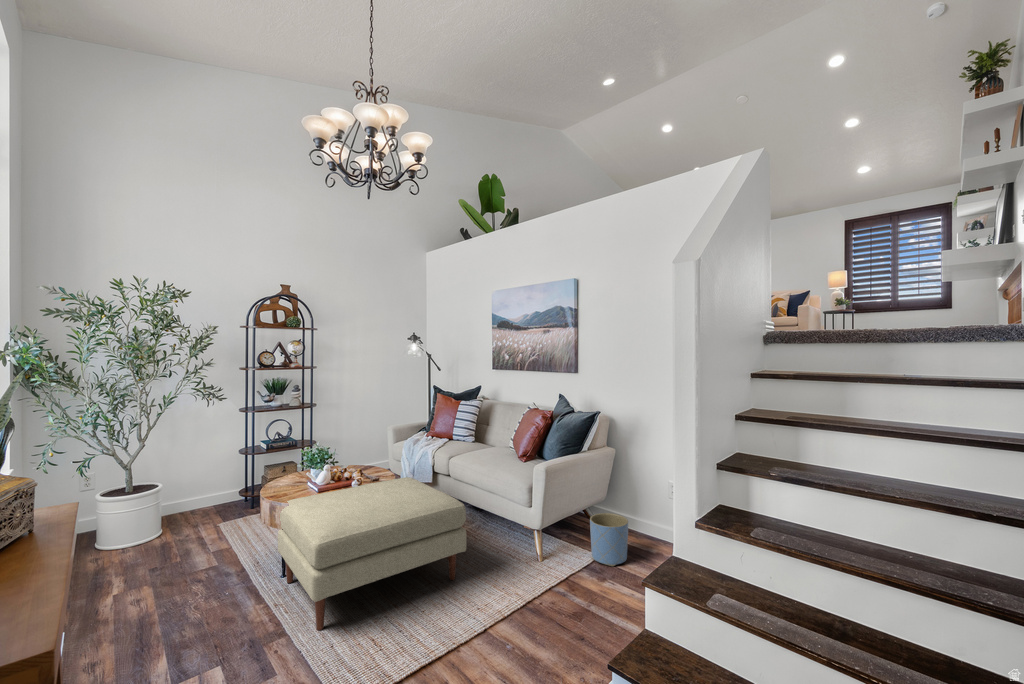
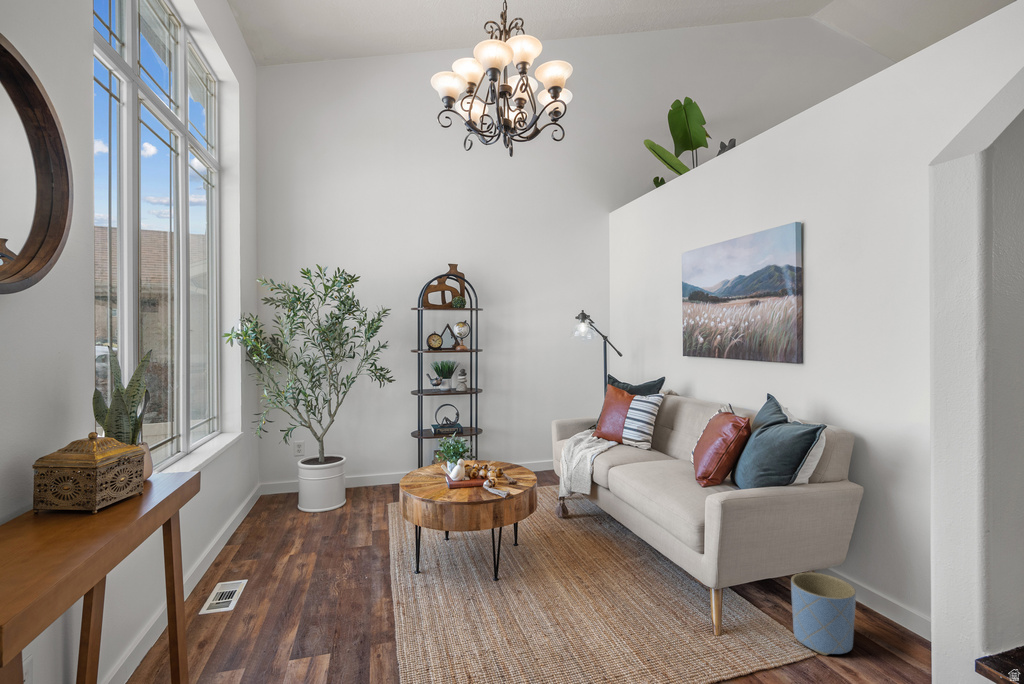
ottoman: present [278,477,466,630] -> none [409,484,604,641]

